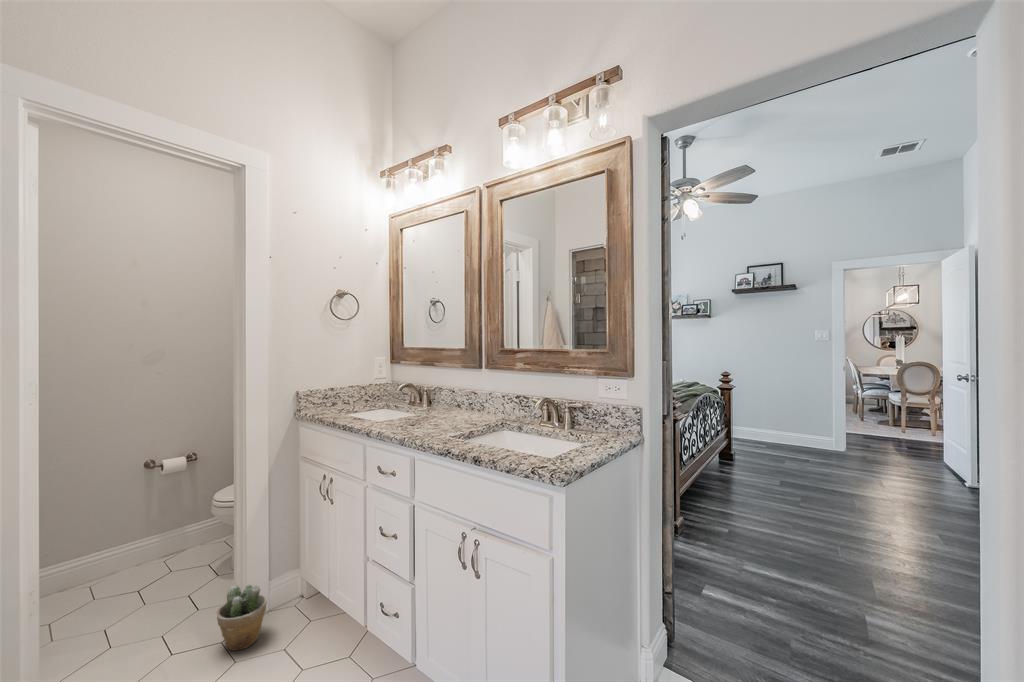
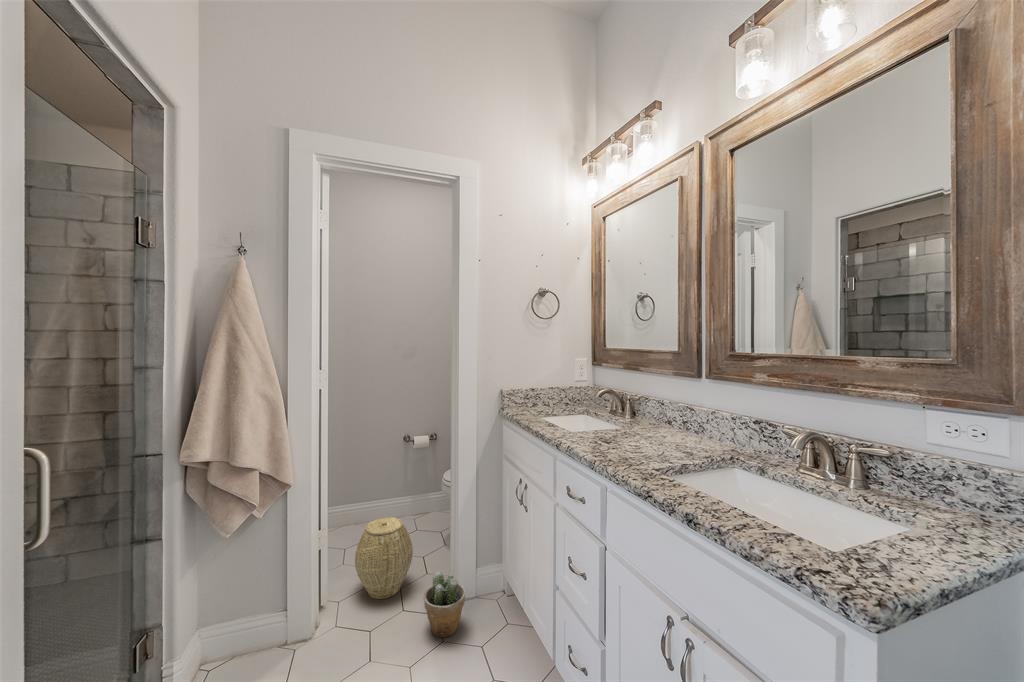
woven basket: none [106,548,189,645] -> present [355,517,413,599]

